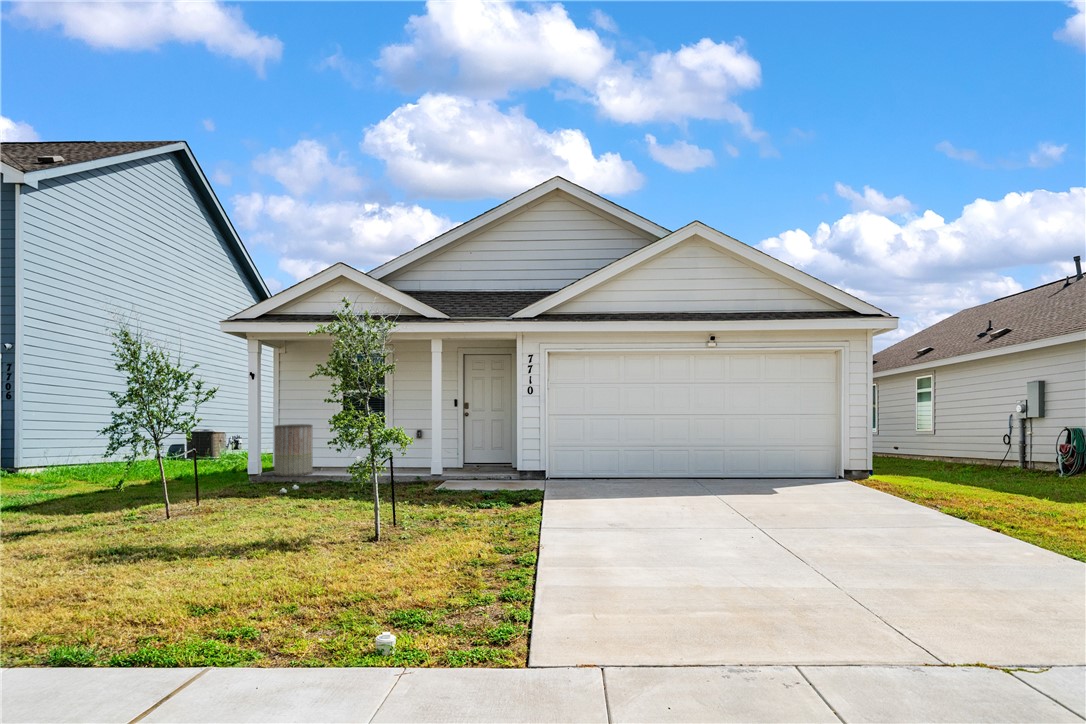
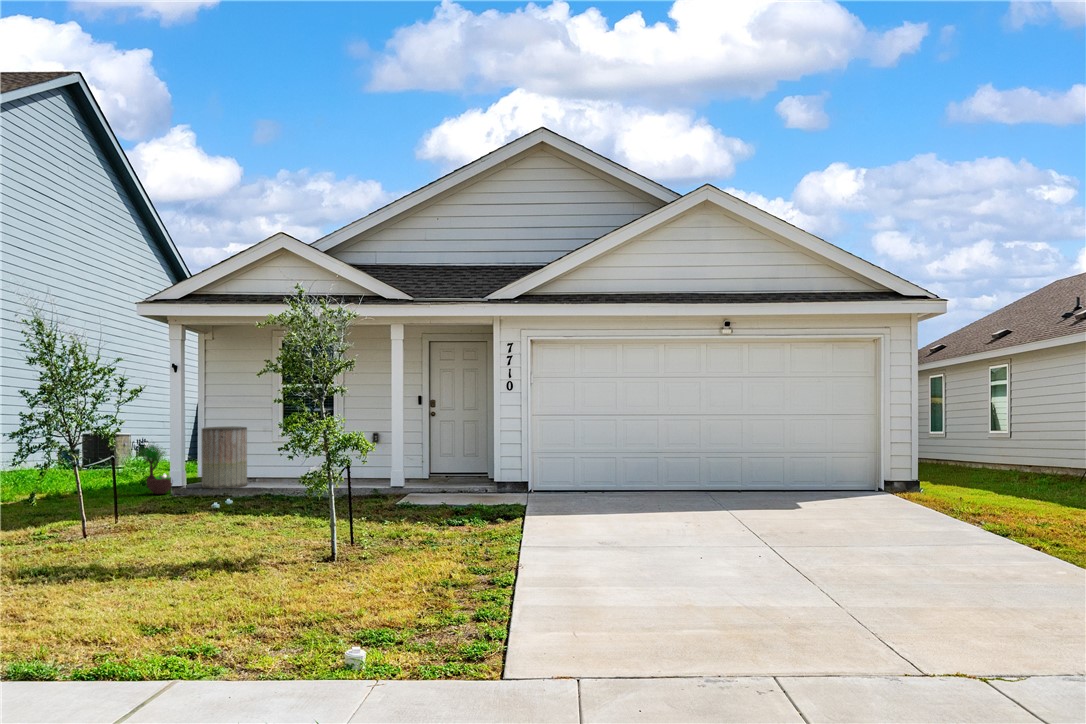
potted tree: none [220,435,249,481] -> present [139,445,172,494]

